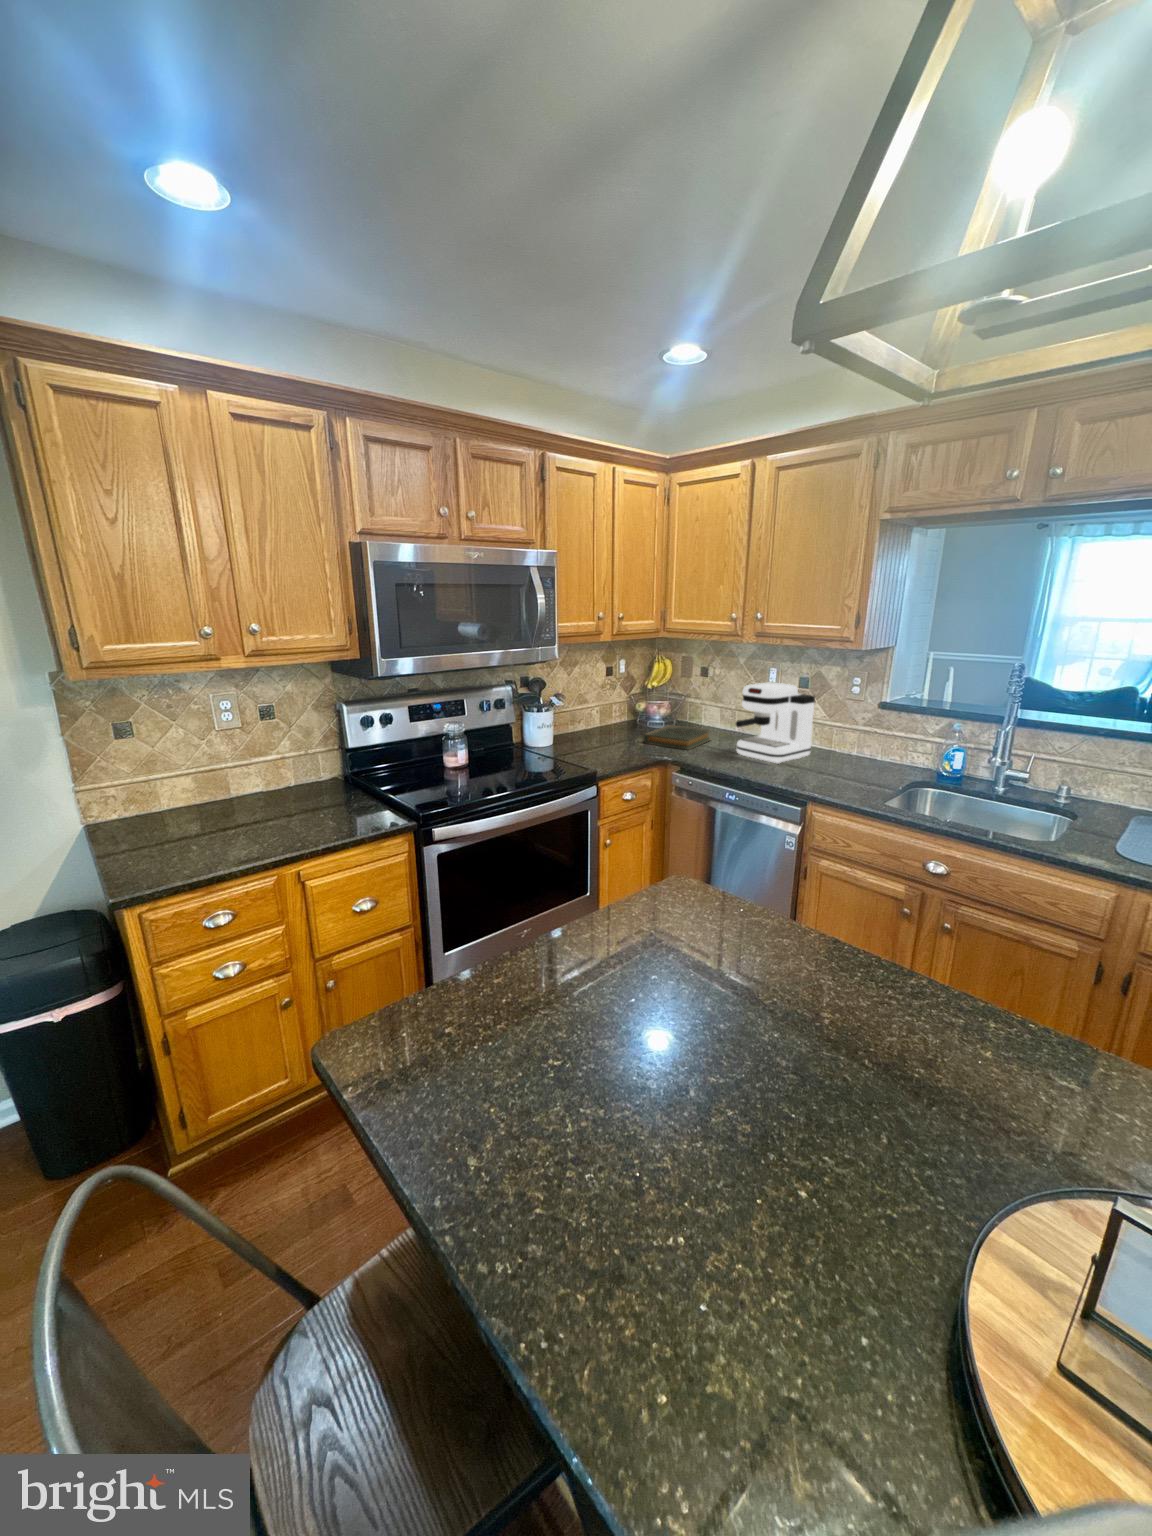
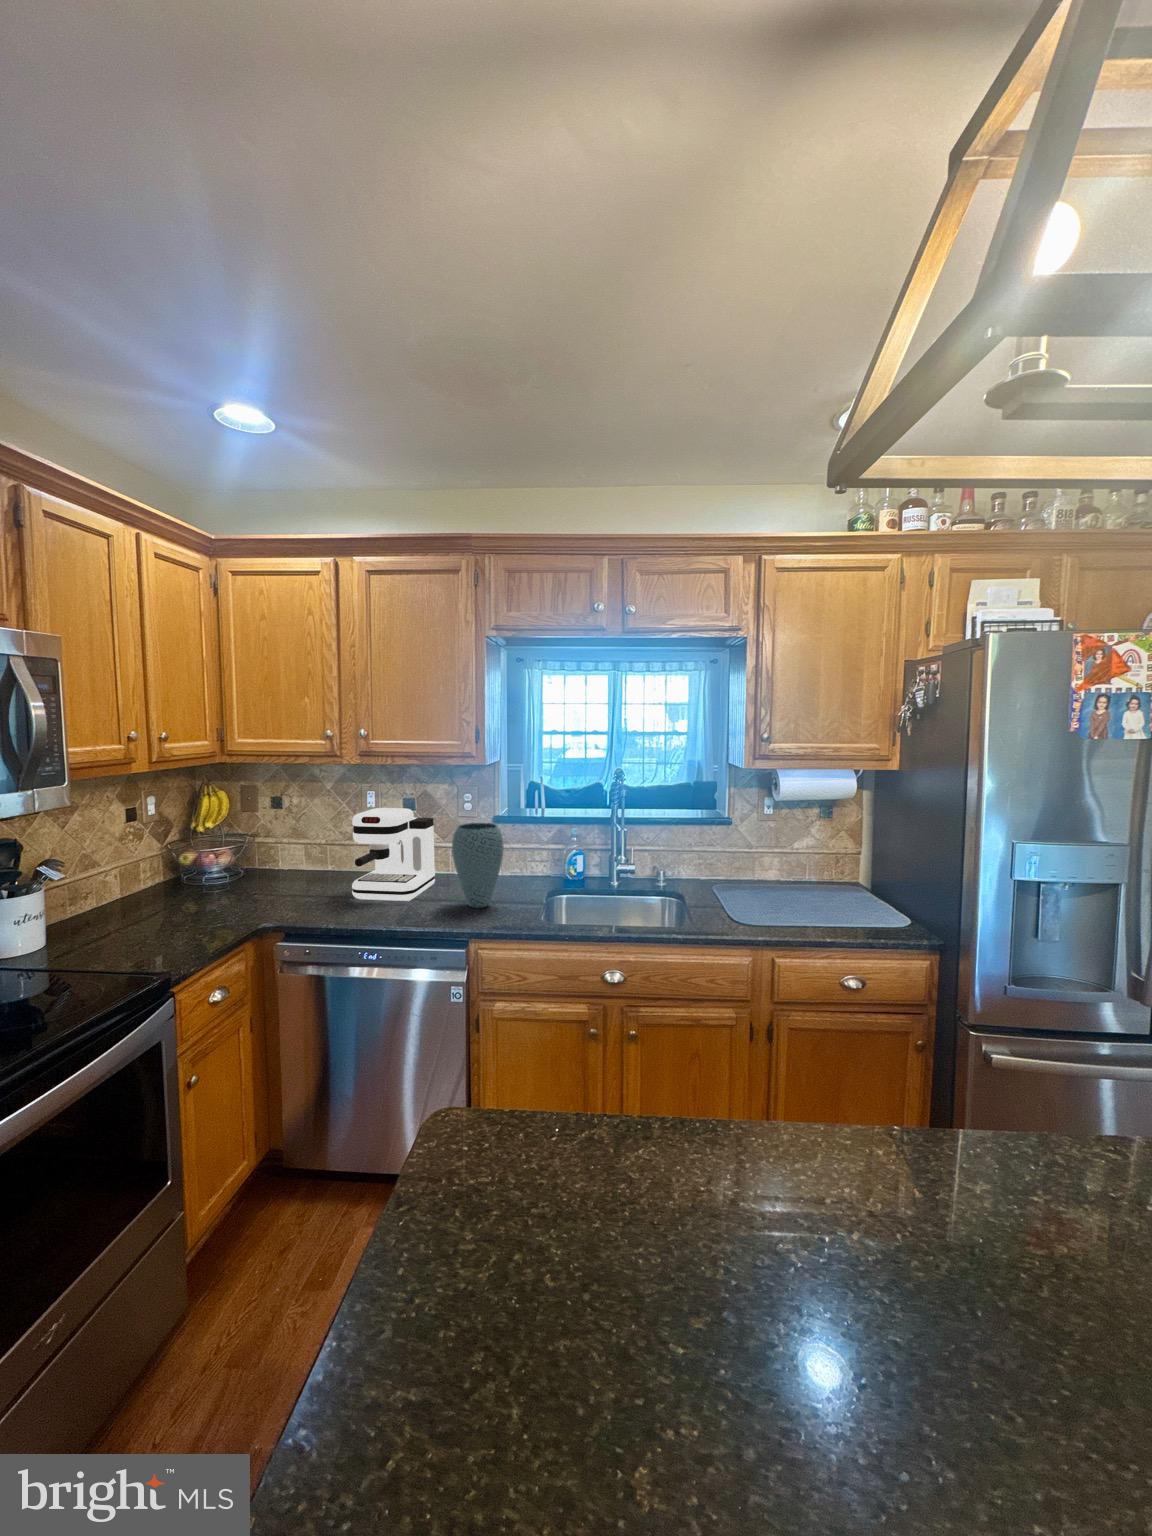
vase: none [814,703,864,780] -> present [452,823,504,908]
hardback book: present [644,725,711,749] -> none [213,874,306,910]

